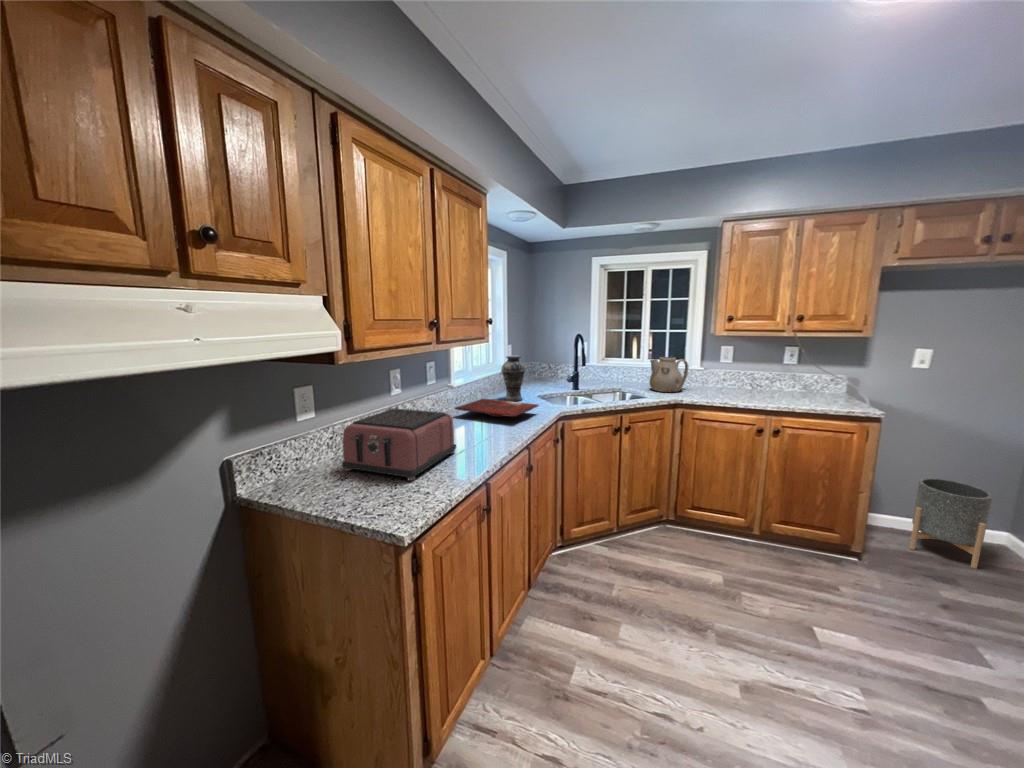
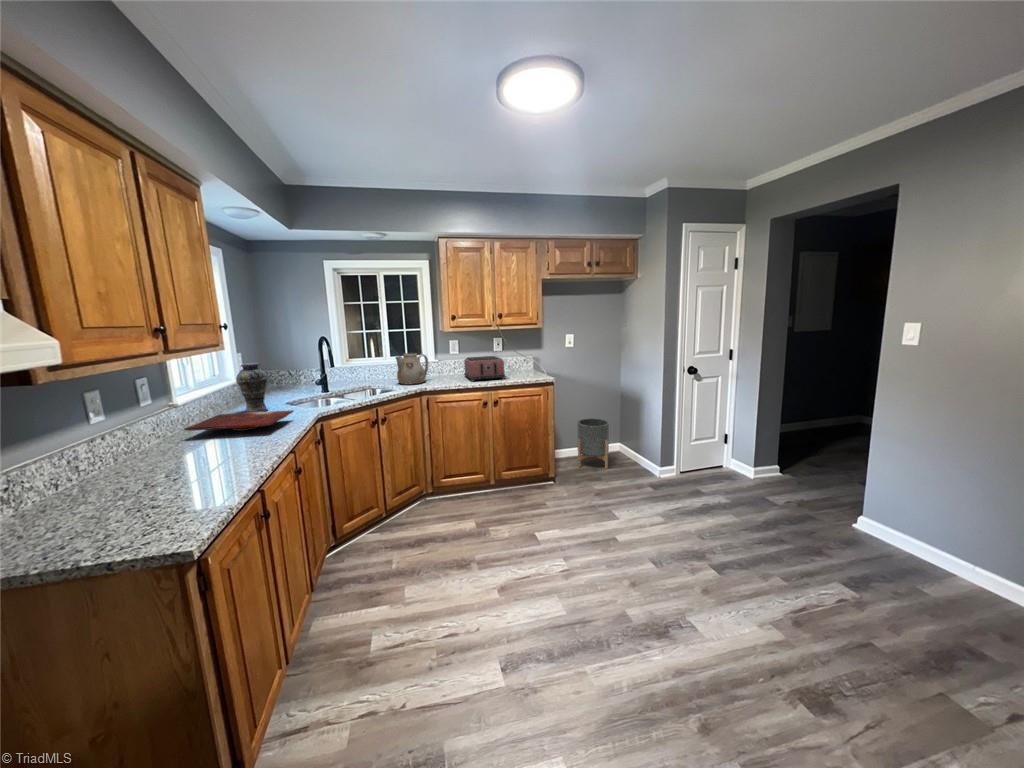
toaster: present [342,408,456,481] -> present [464,356,505,381]

